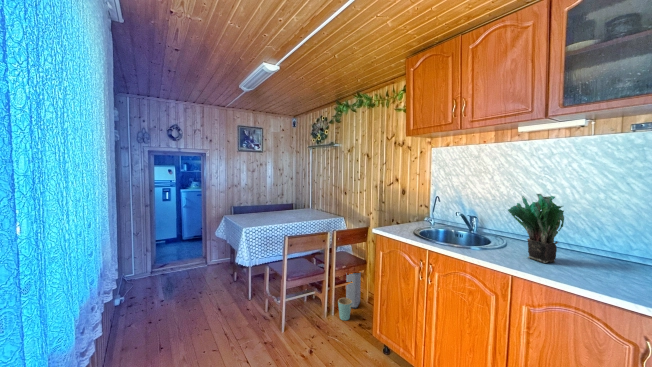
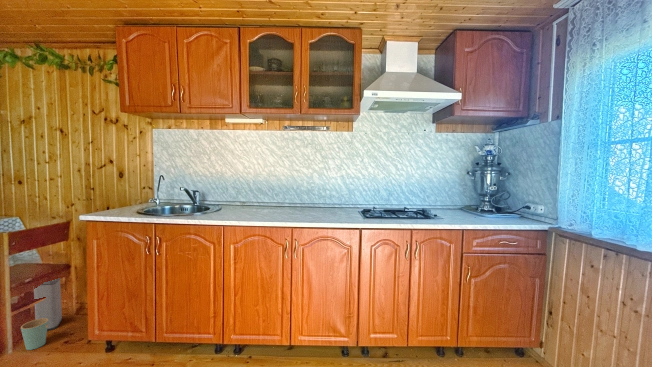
potted plant: present [508,194,564,263] -> none [220,167,253,214]

